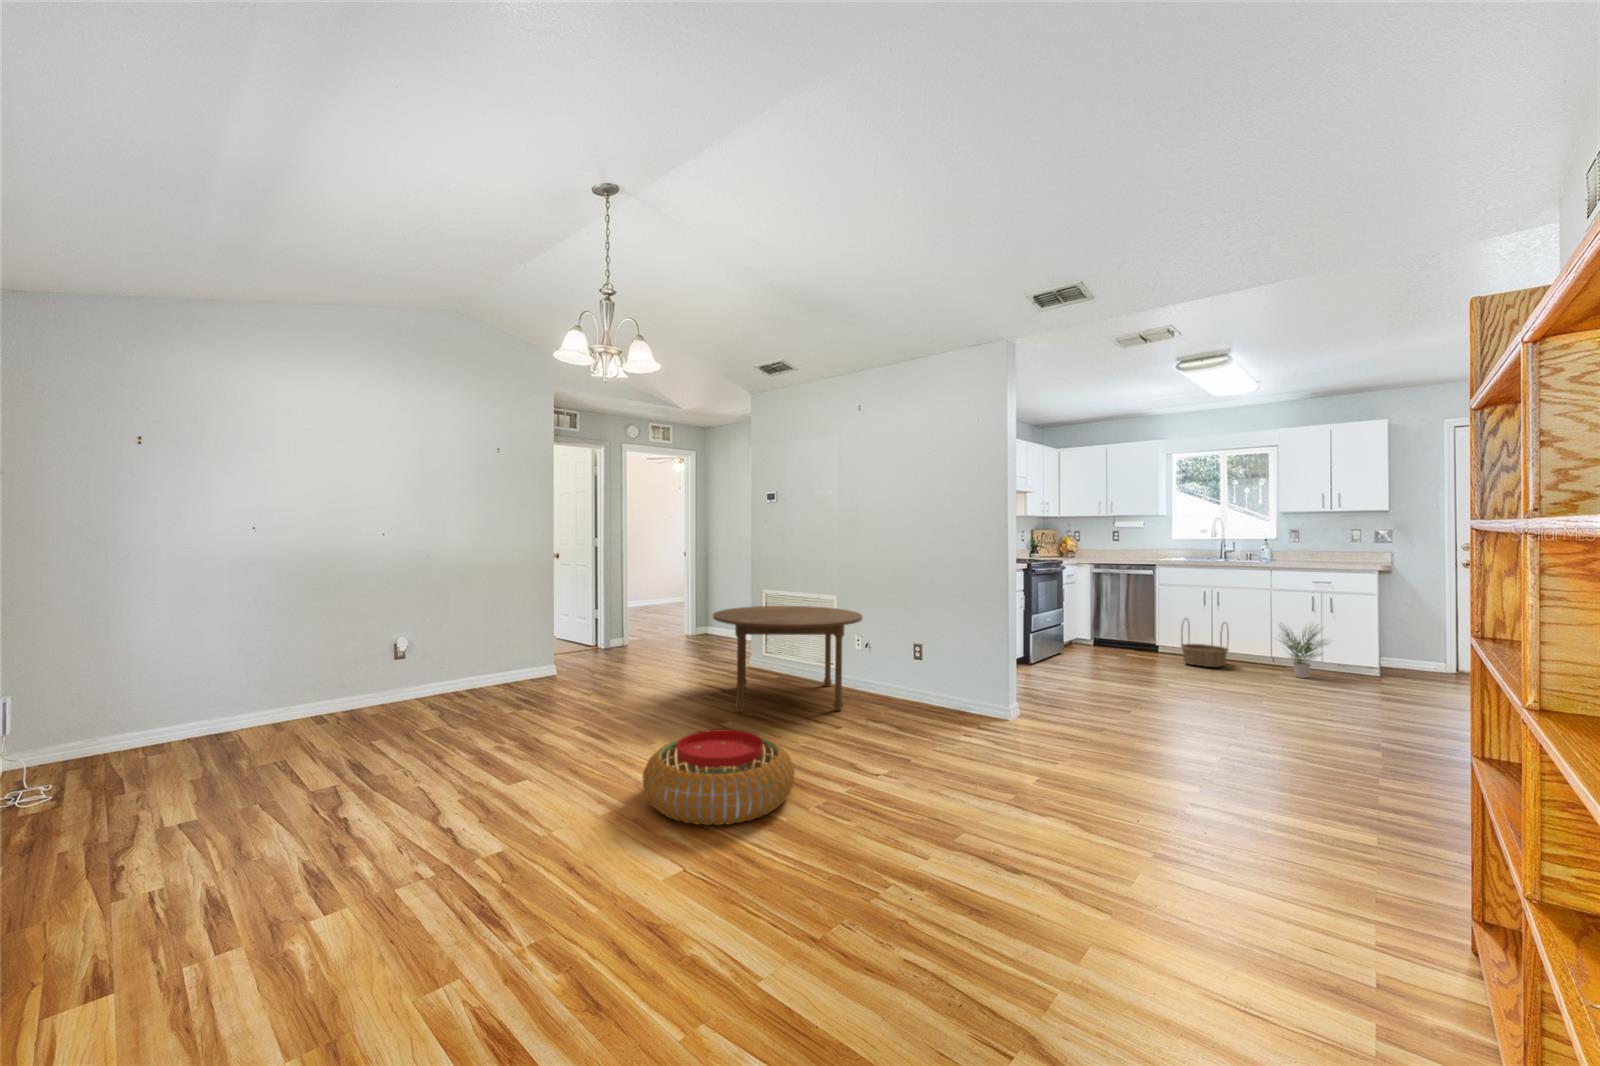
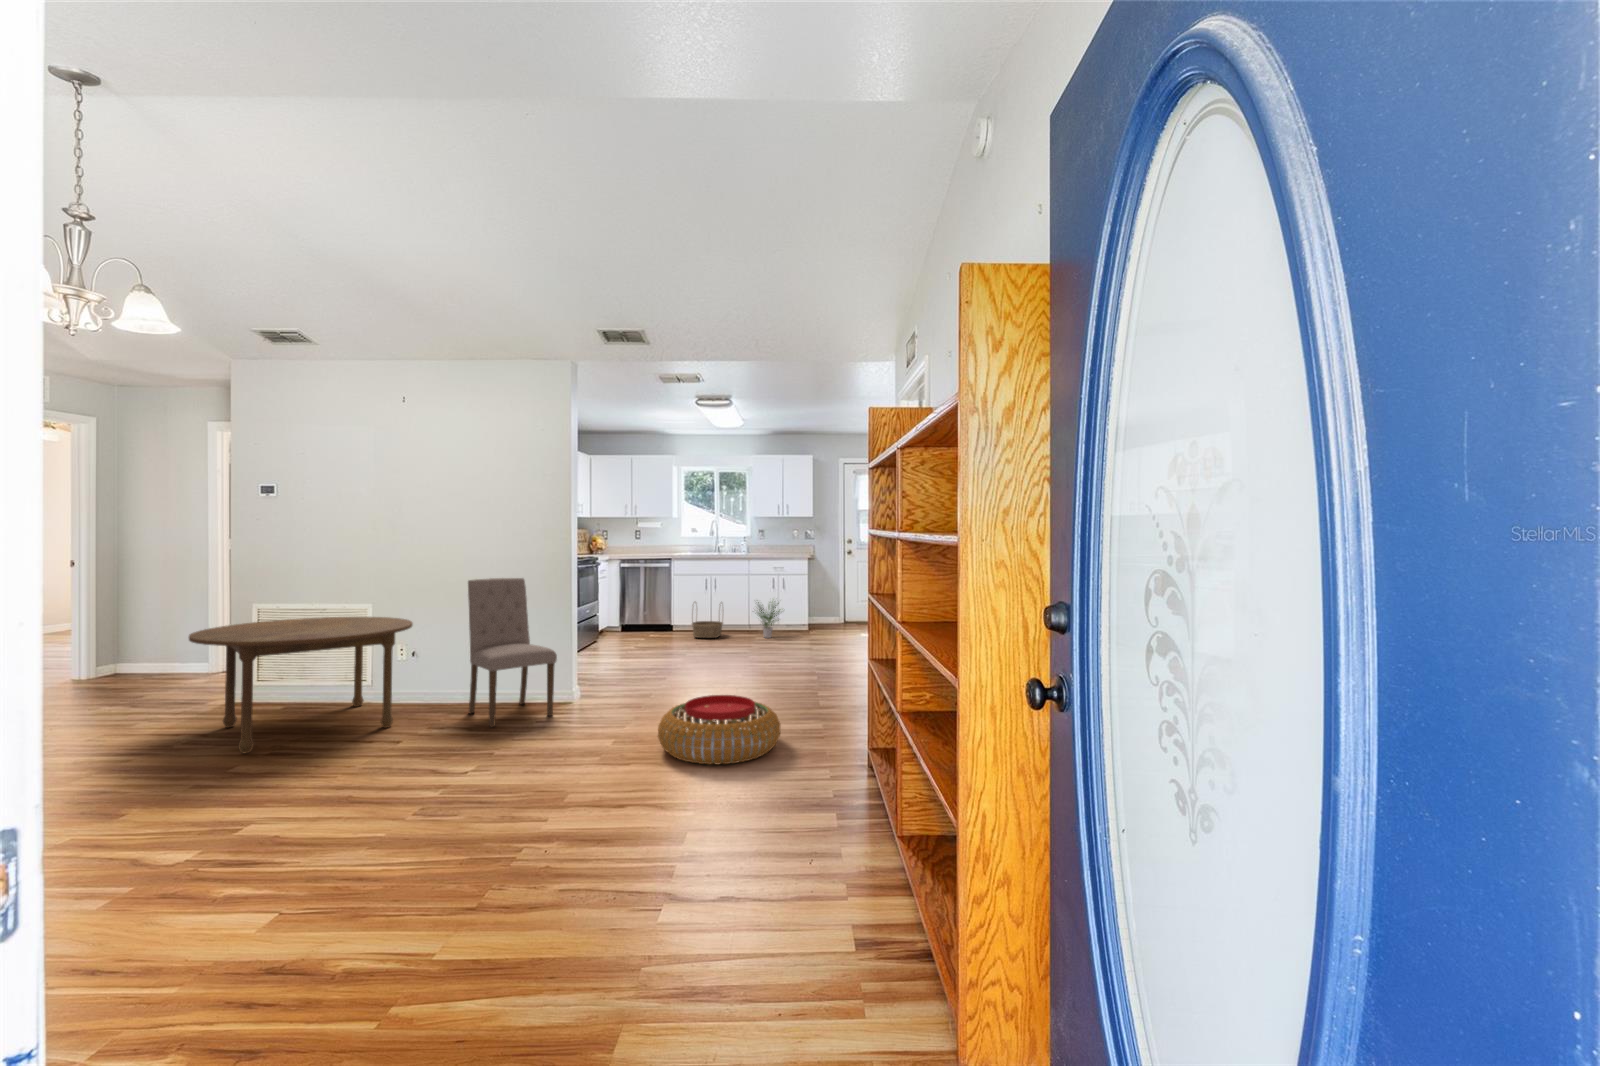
dining chair: none [906,579,987,731] -> present [468,578,557,727]
pouf: present [642,730,795,825] -> present [658,695,780,765]

